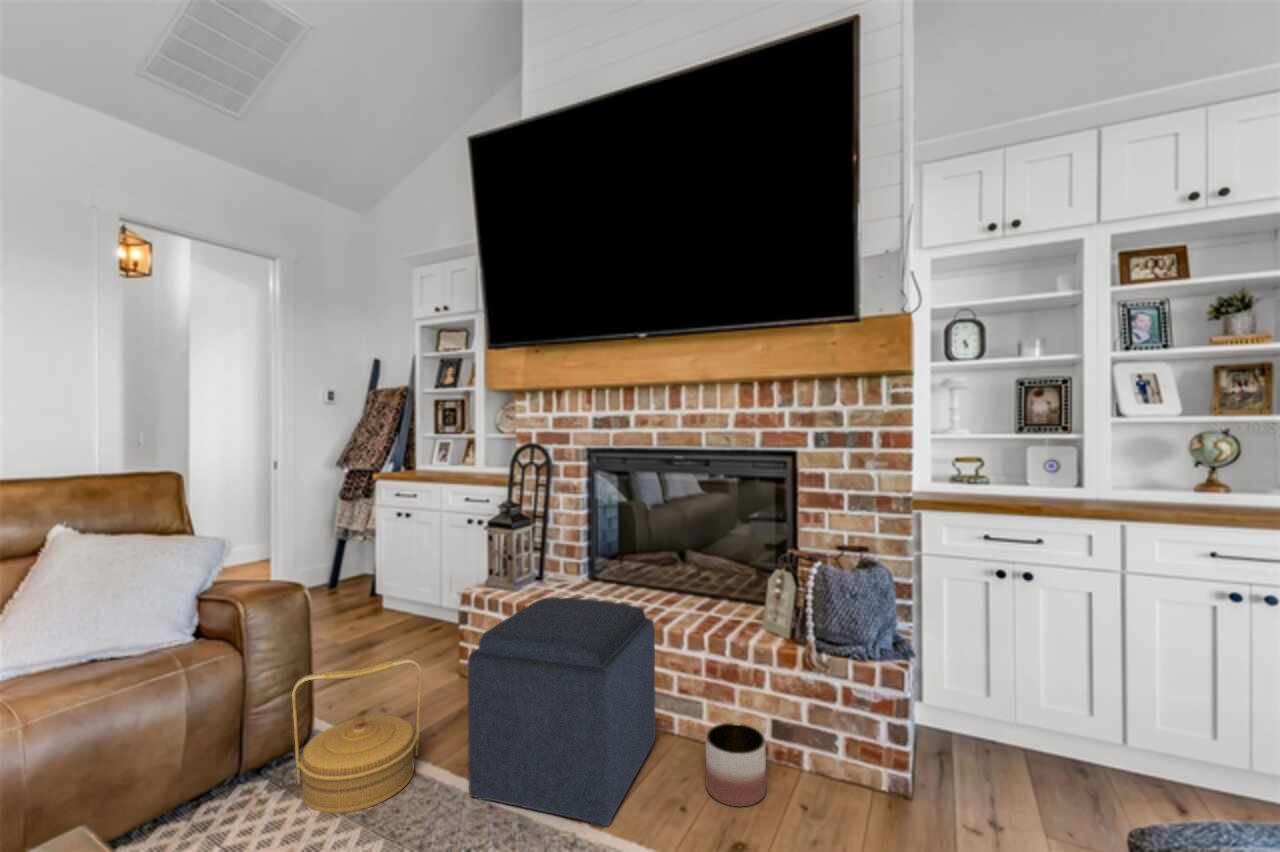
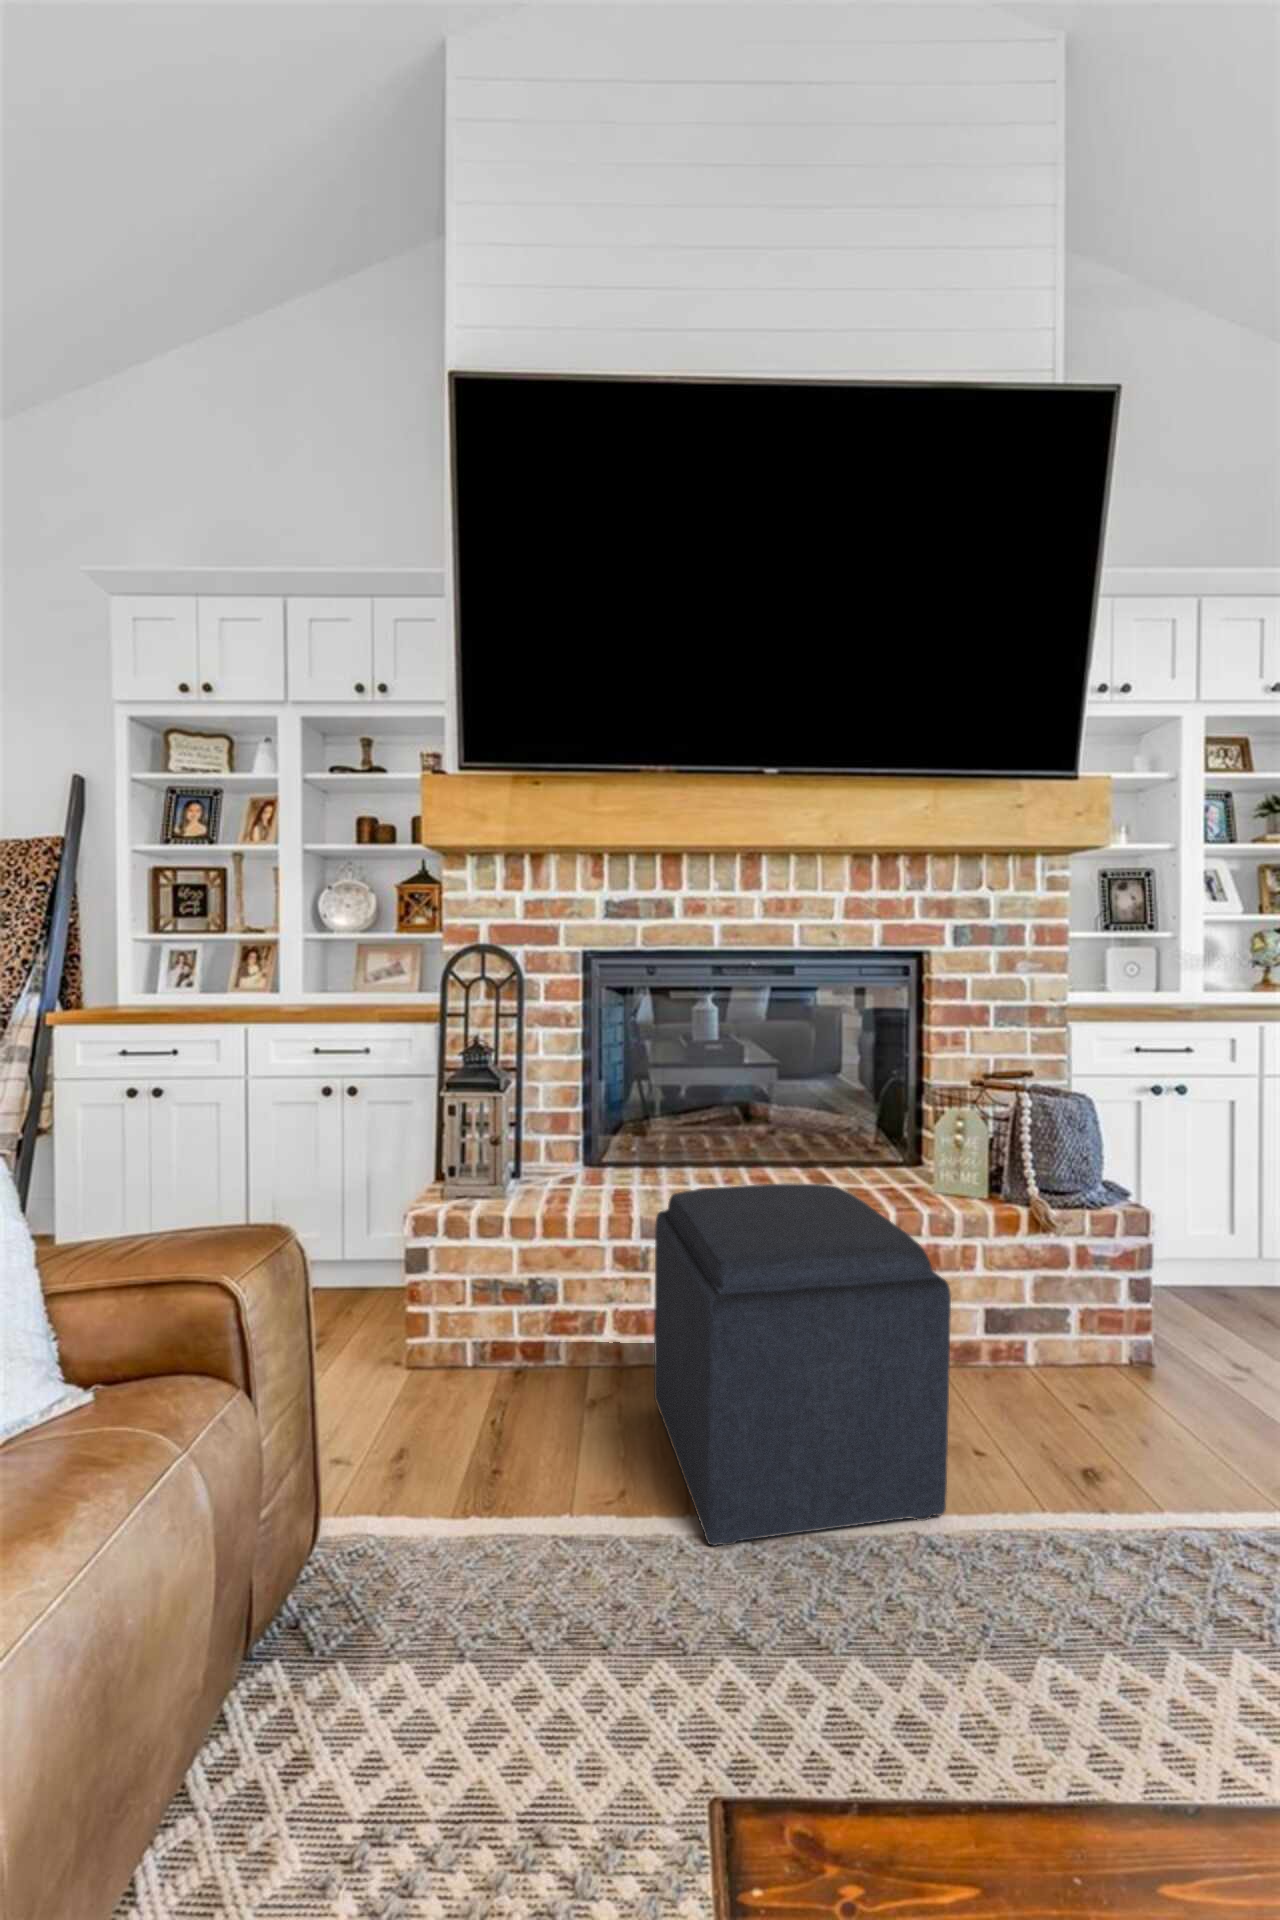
basket: present [292,658,421,813] -> none [380,1335,594,1679]
planter: present [705,723,766,806] -> none [954,1324,1045,1435]

